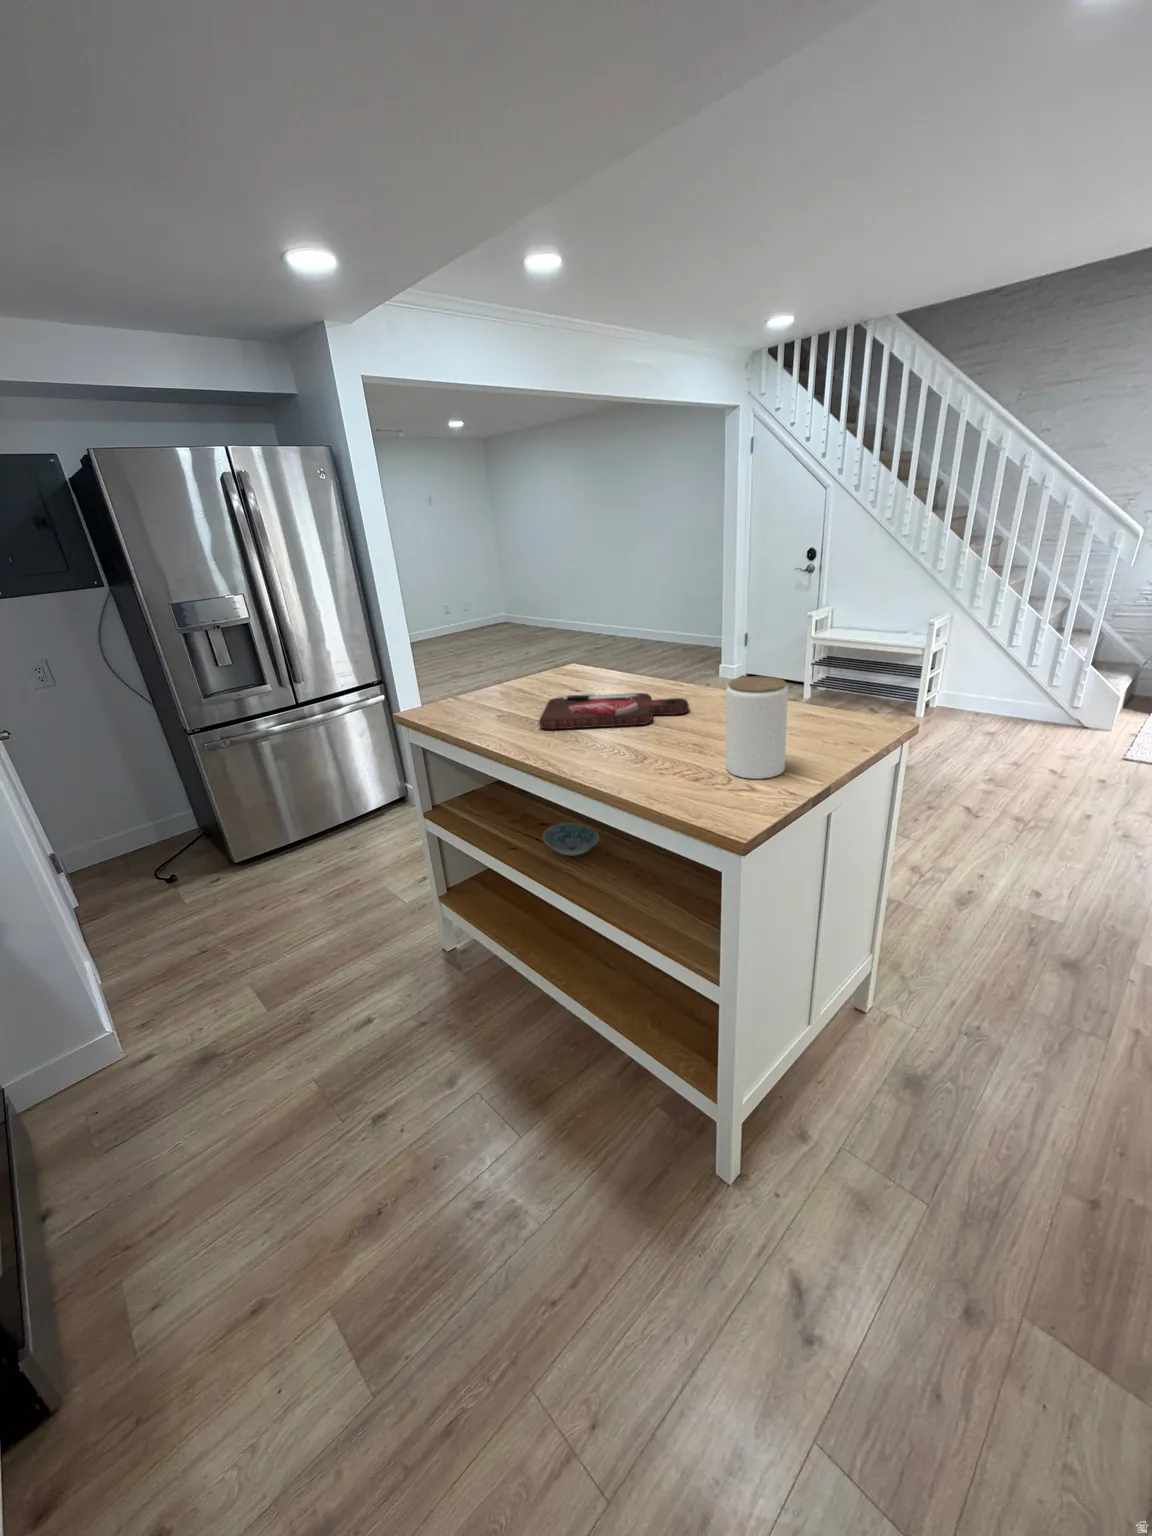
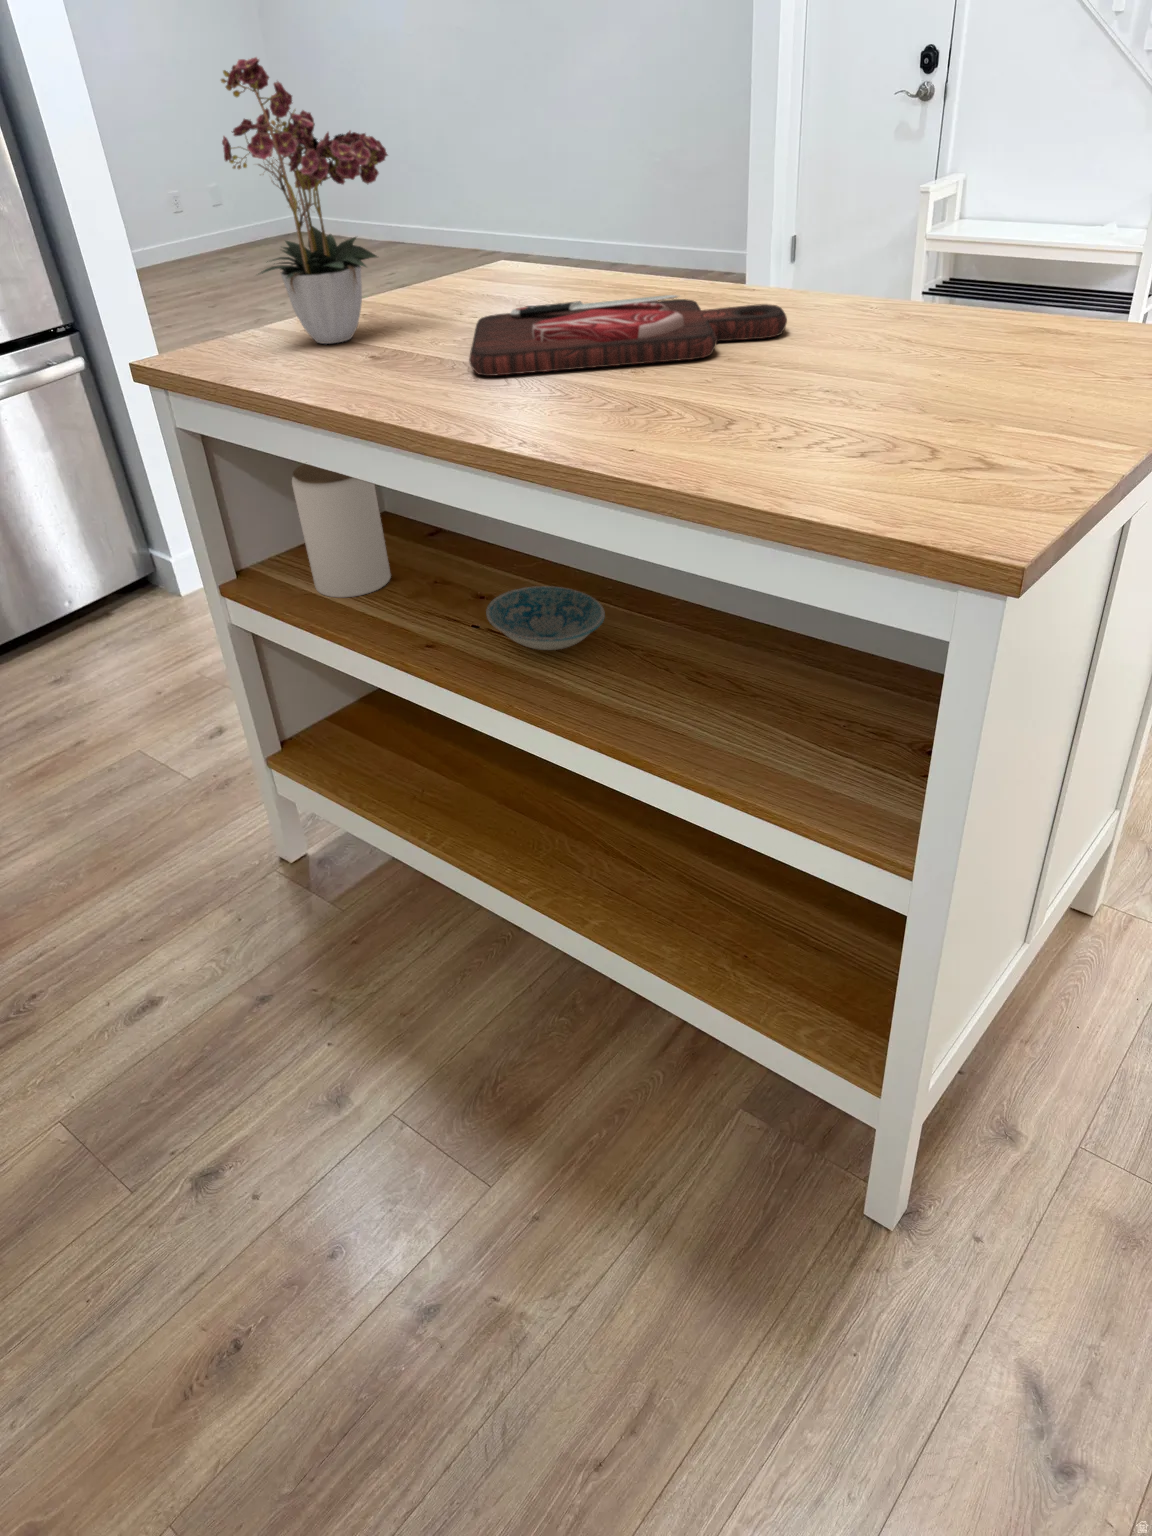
flower arrangement: none [437,588,519,708] -> present [221,57,388,344]
jar: present [726,676,788,779] -> present [292,464,391,597]

